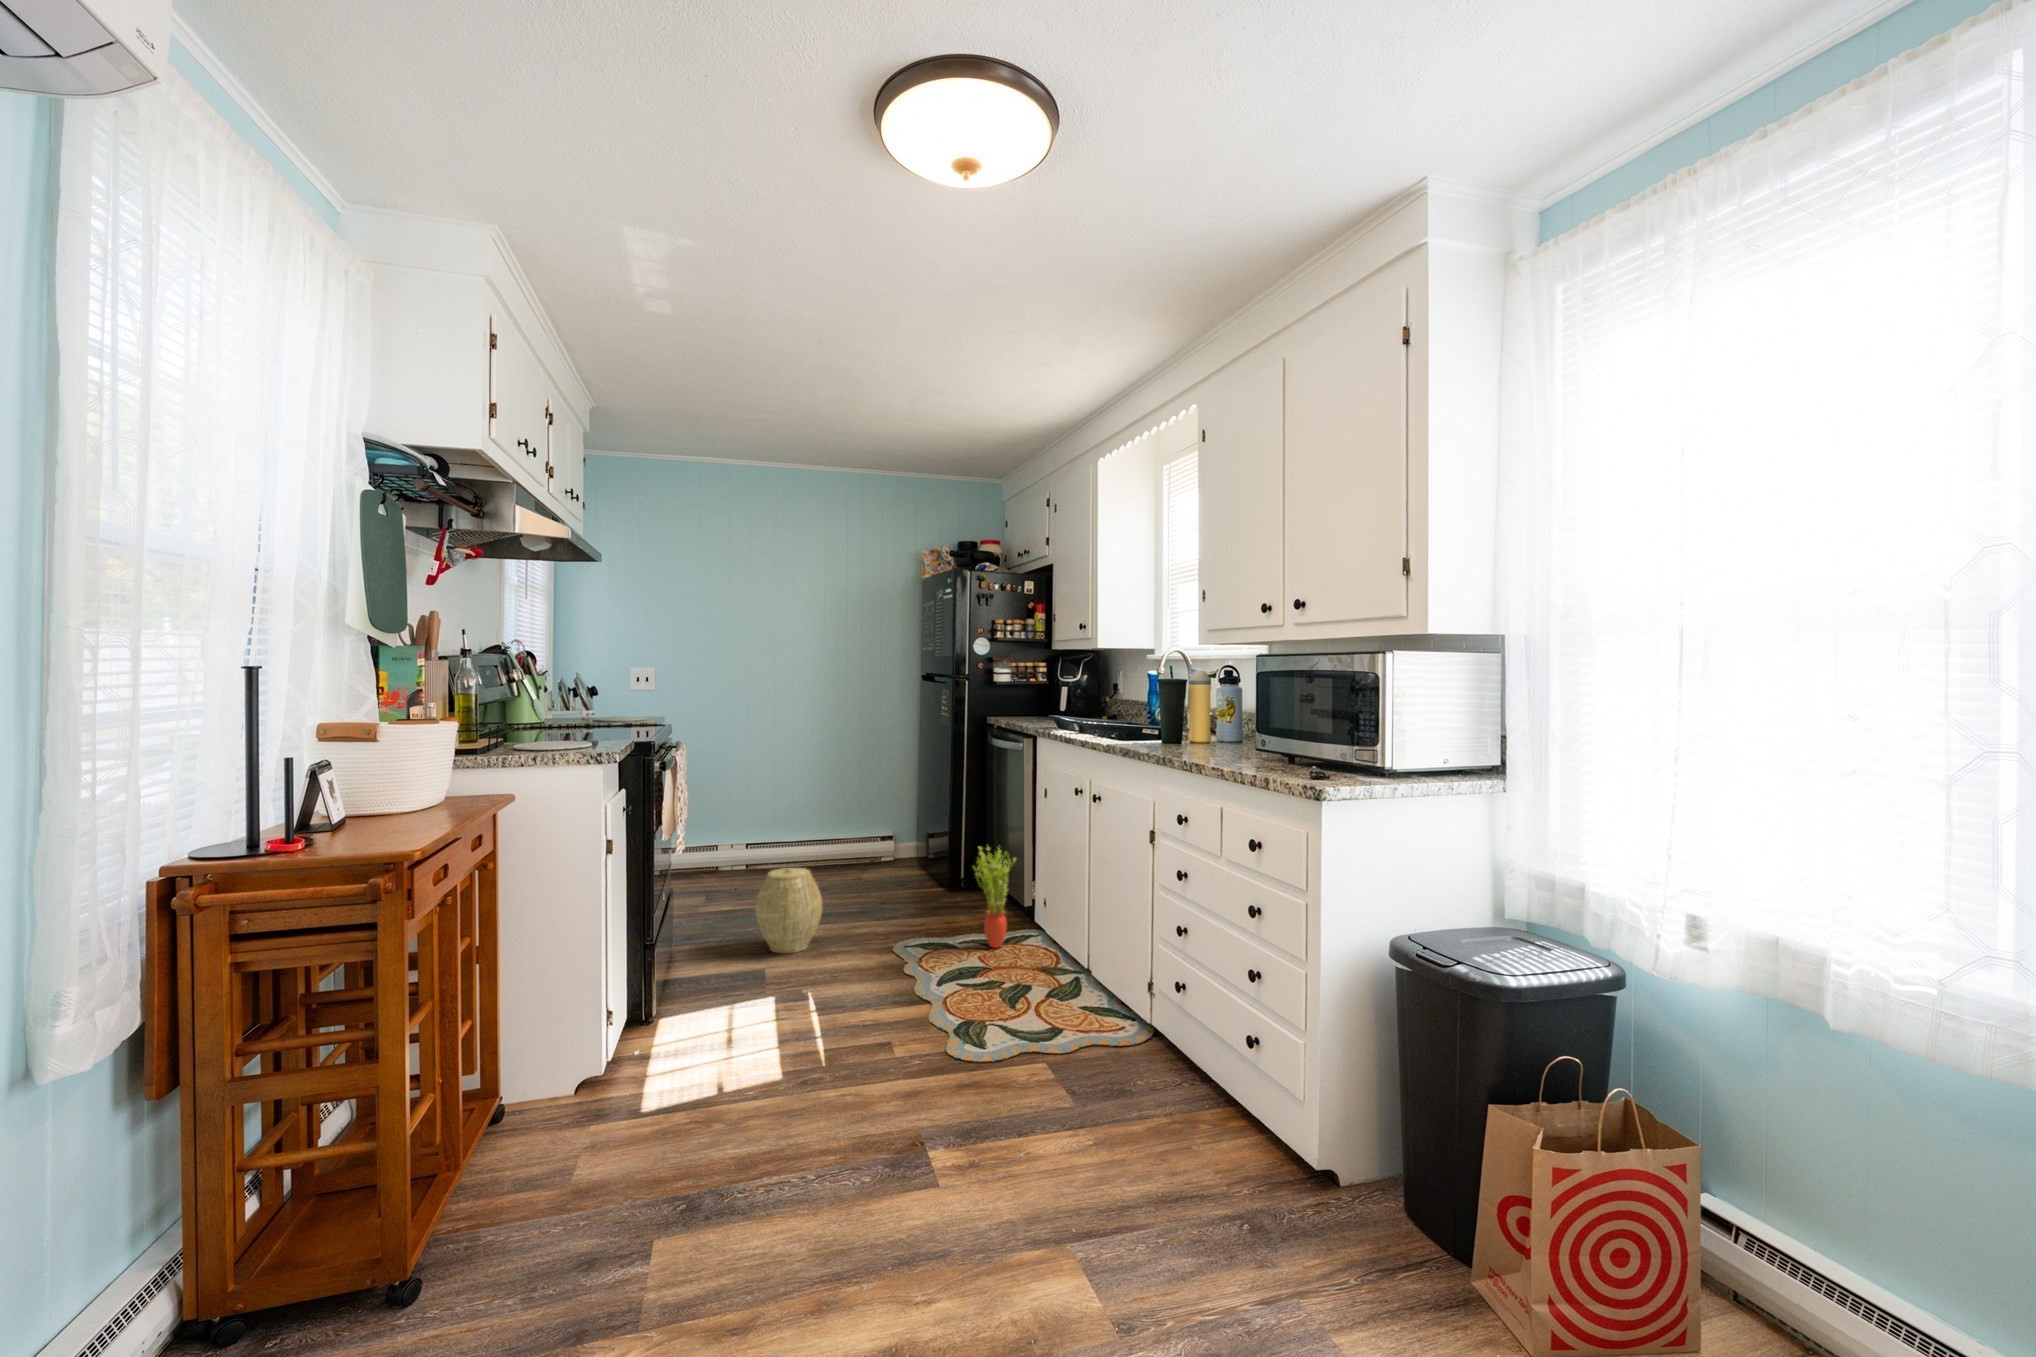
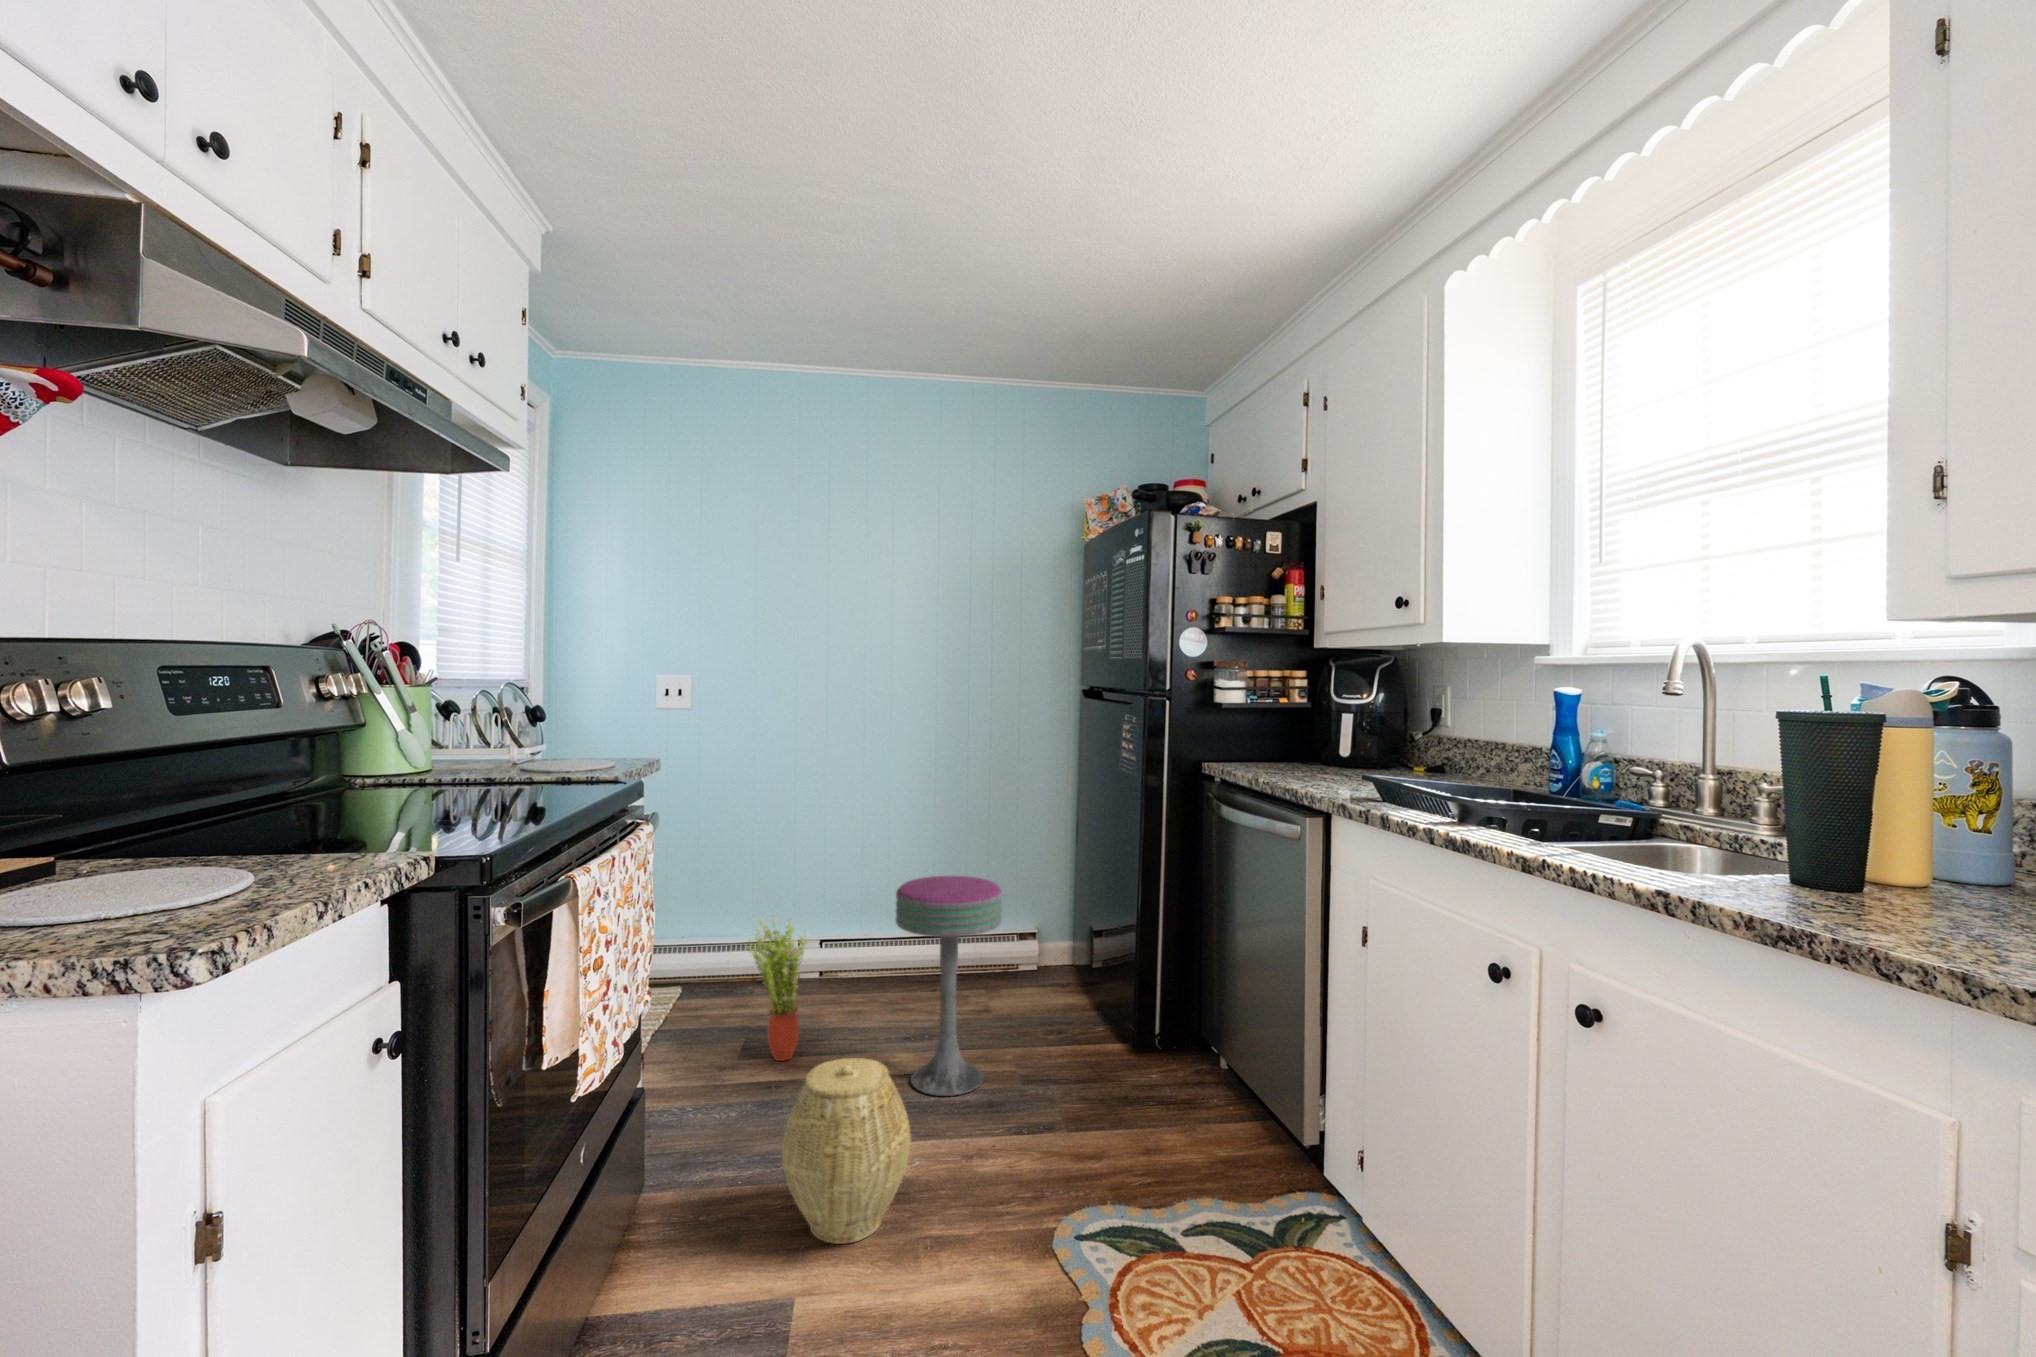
bar stool: none [806,786,869,908] -> present [896,876,1002,1096]
potted plant: present [974,846,1015,948] -> present [748,917,808,1061]

